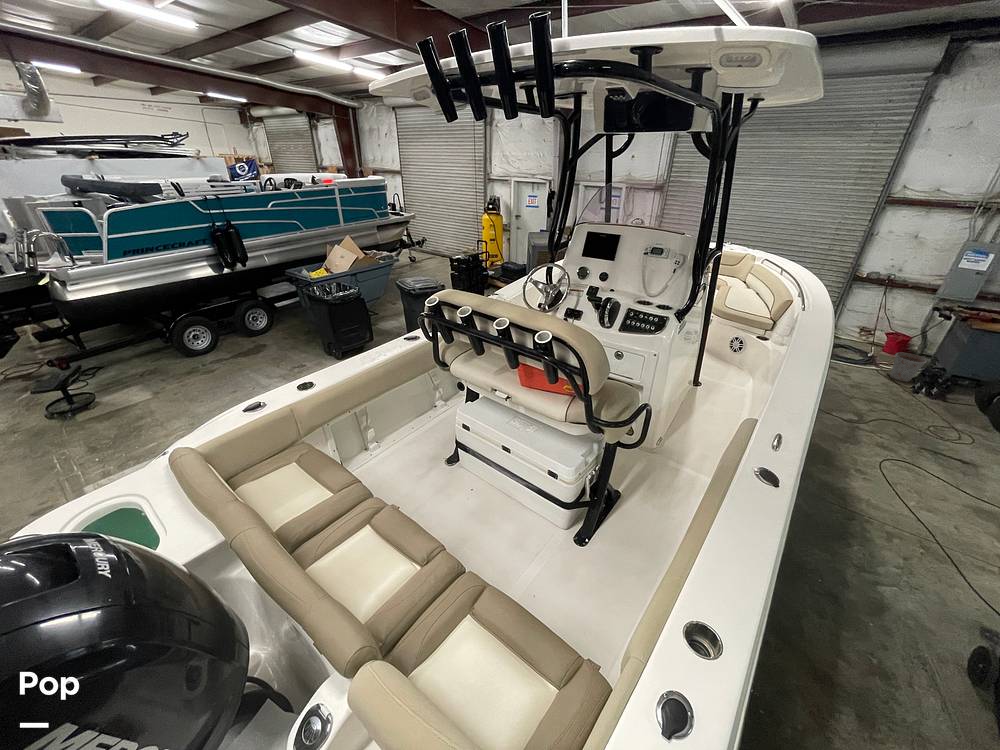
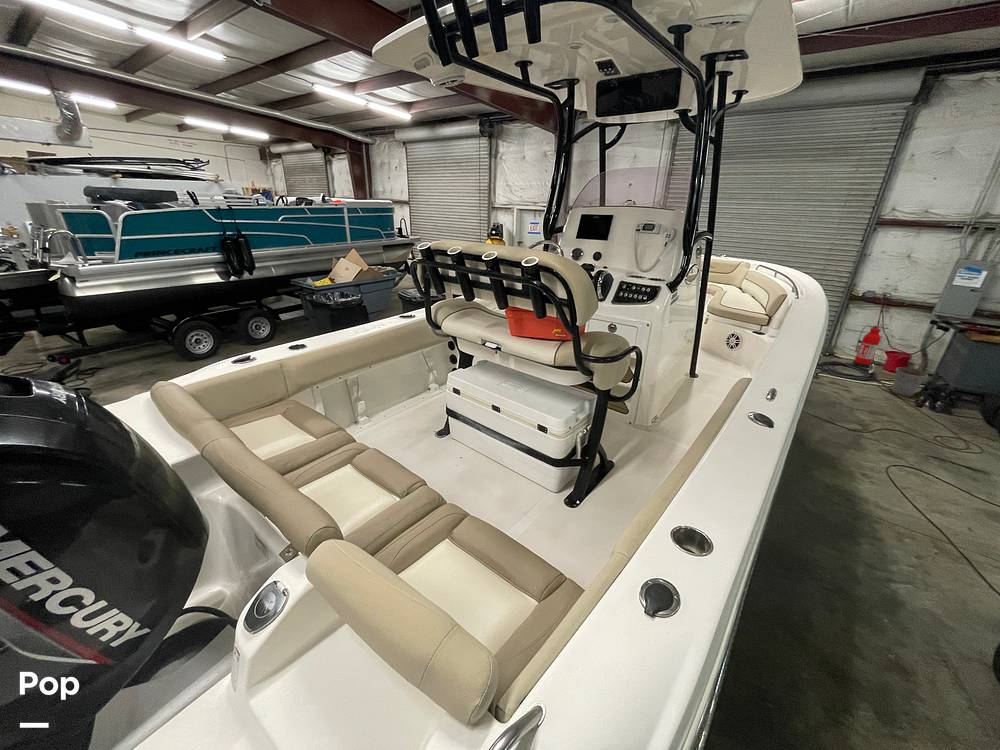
fire extinguisher: none [853,307,892,350] -> present [853,325,887,367]

